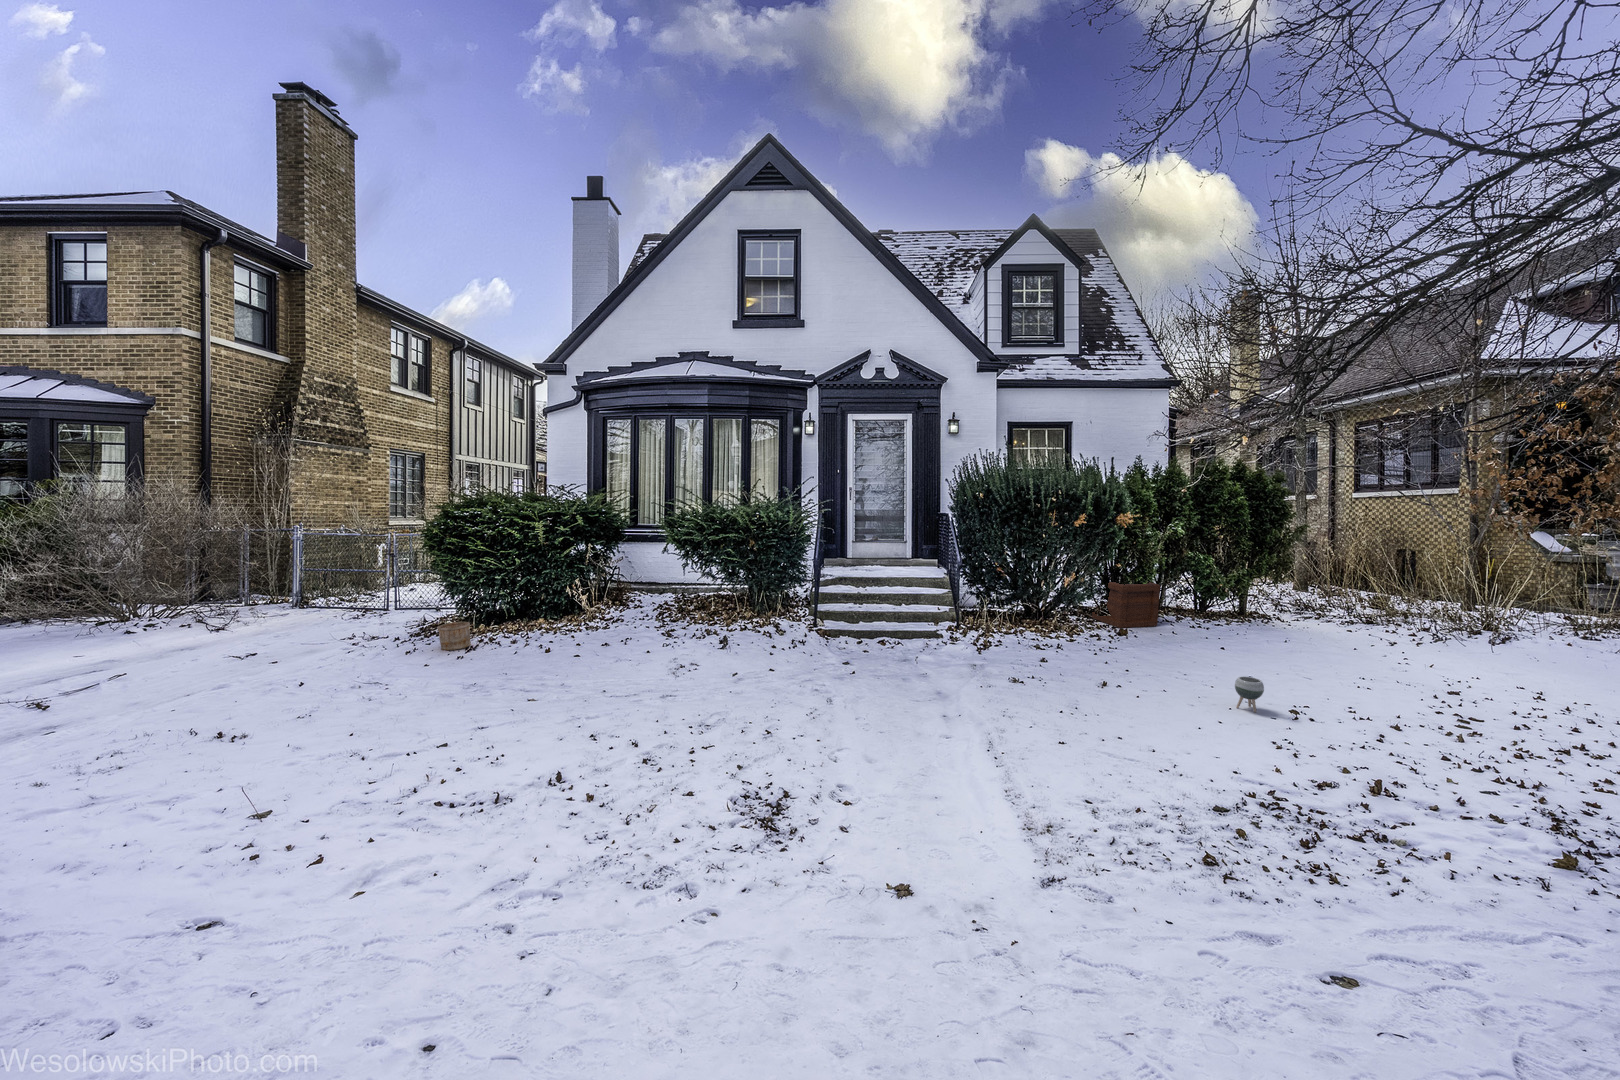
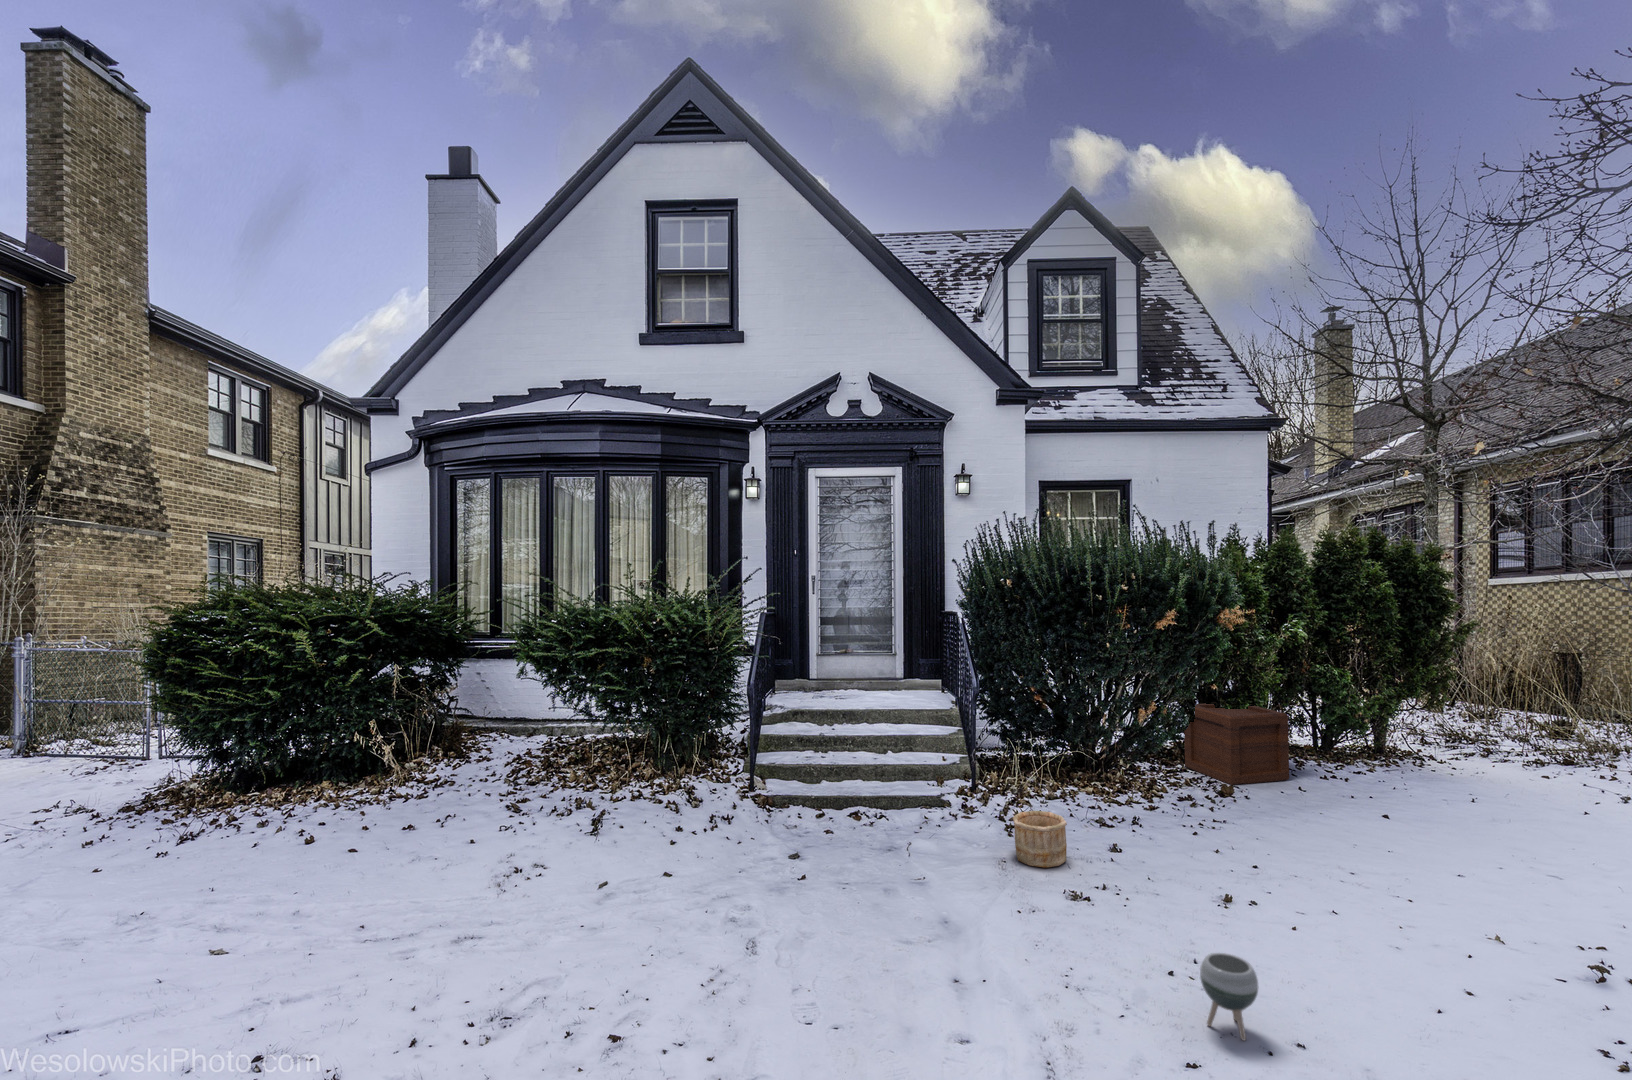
wooden bucket: present [438,622,471,650] -> present [1012,811,1067,868]
planter: present [1235,676,1264,712] -> present [1200,953,1258,1040]

